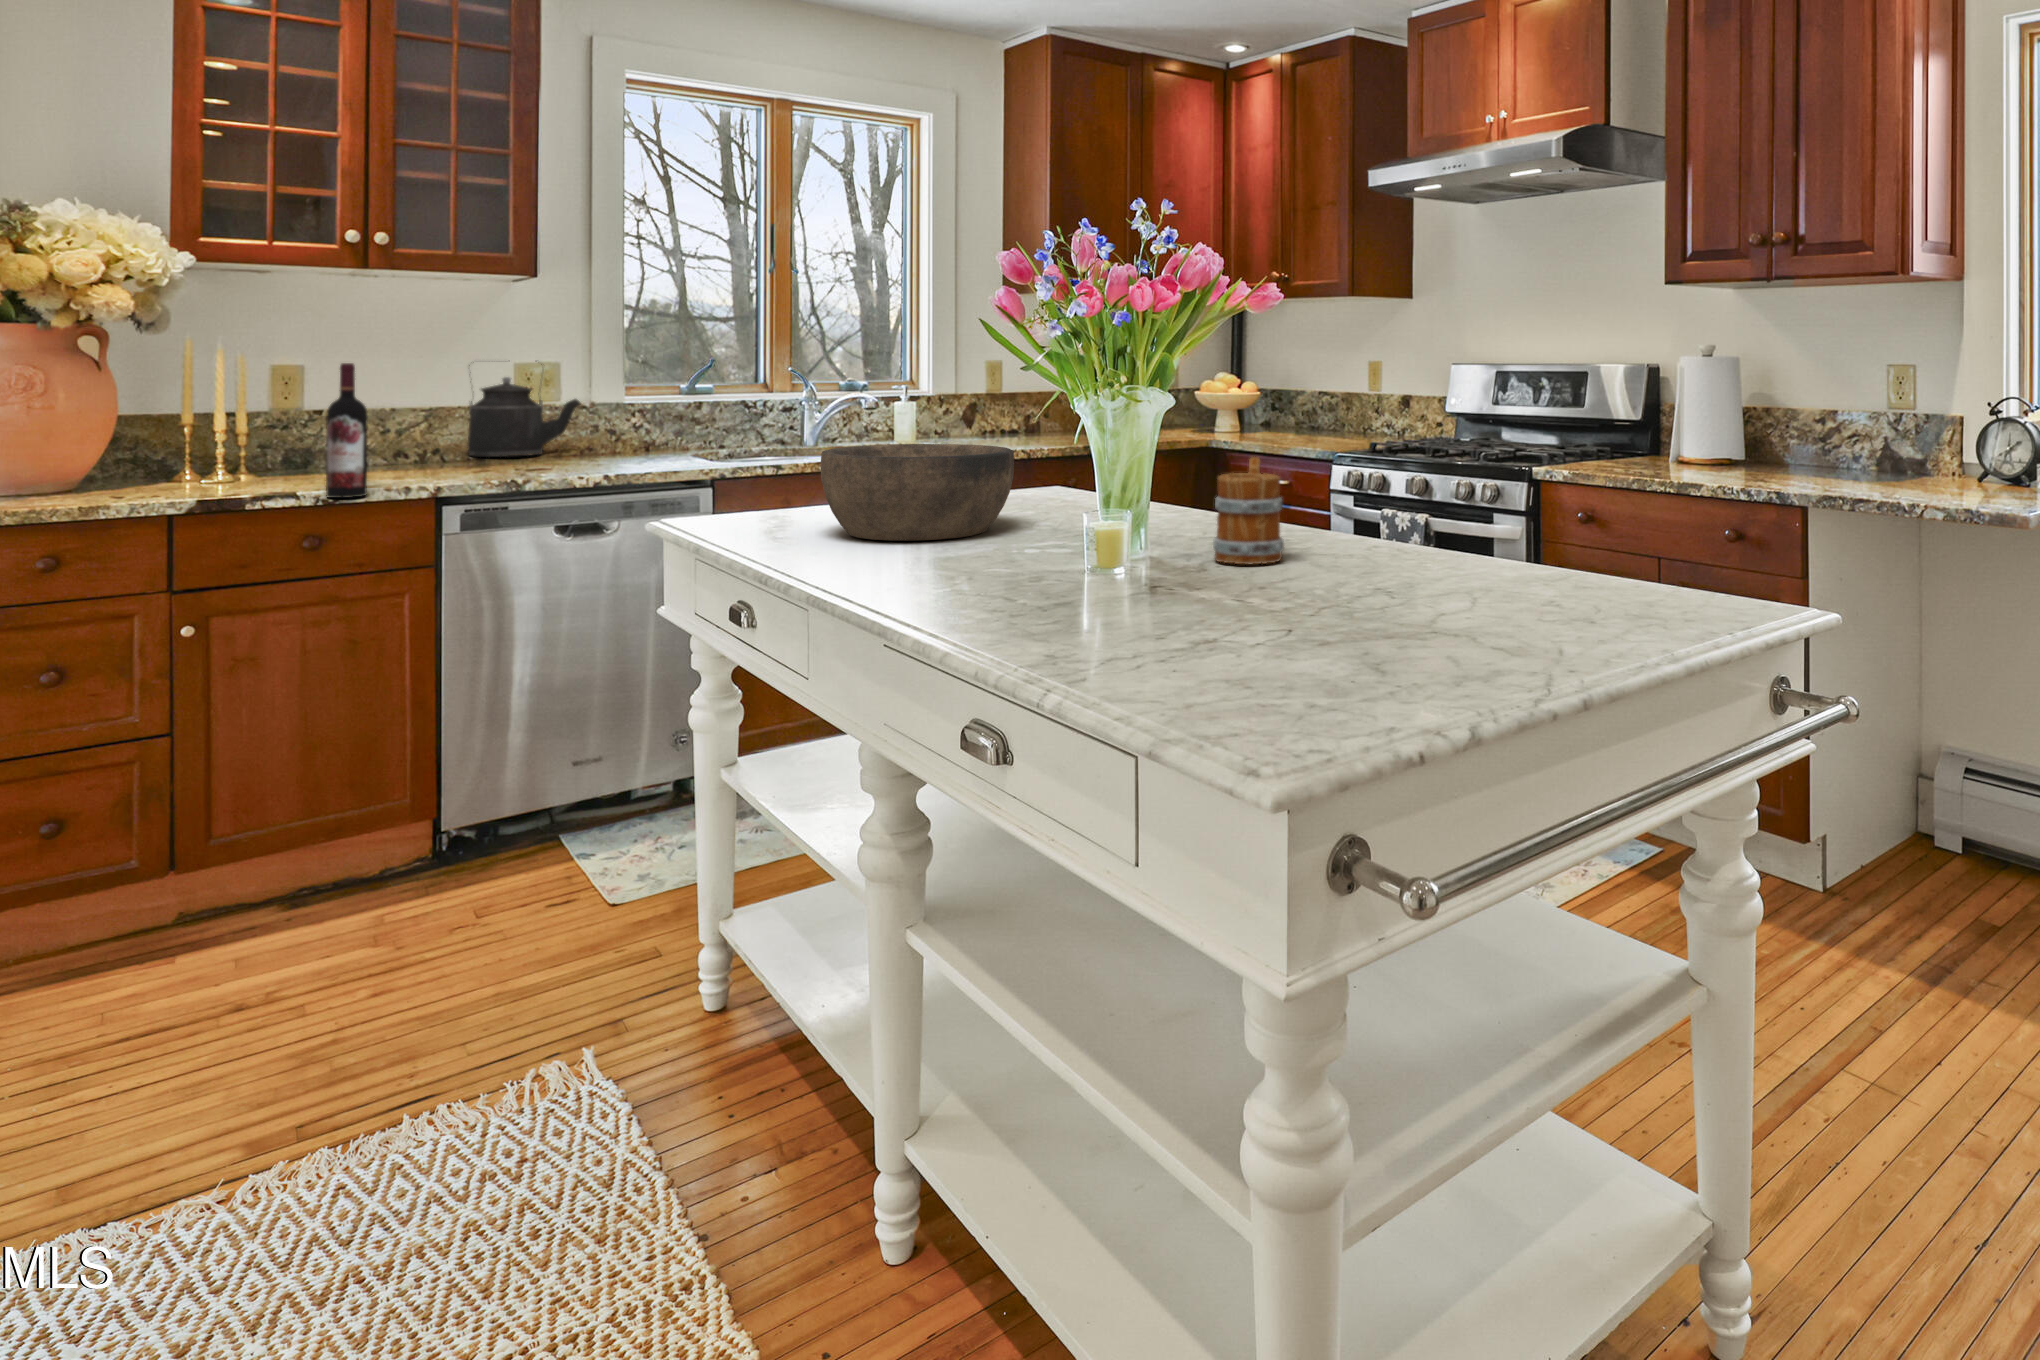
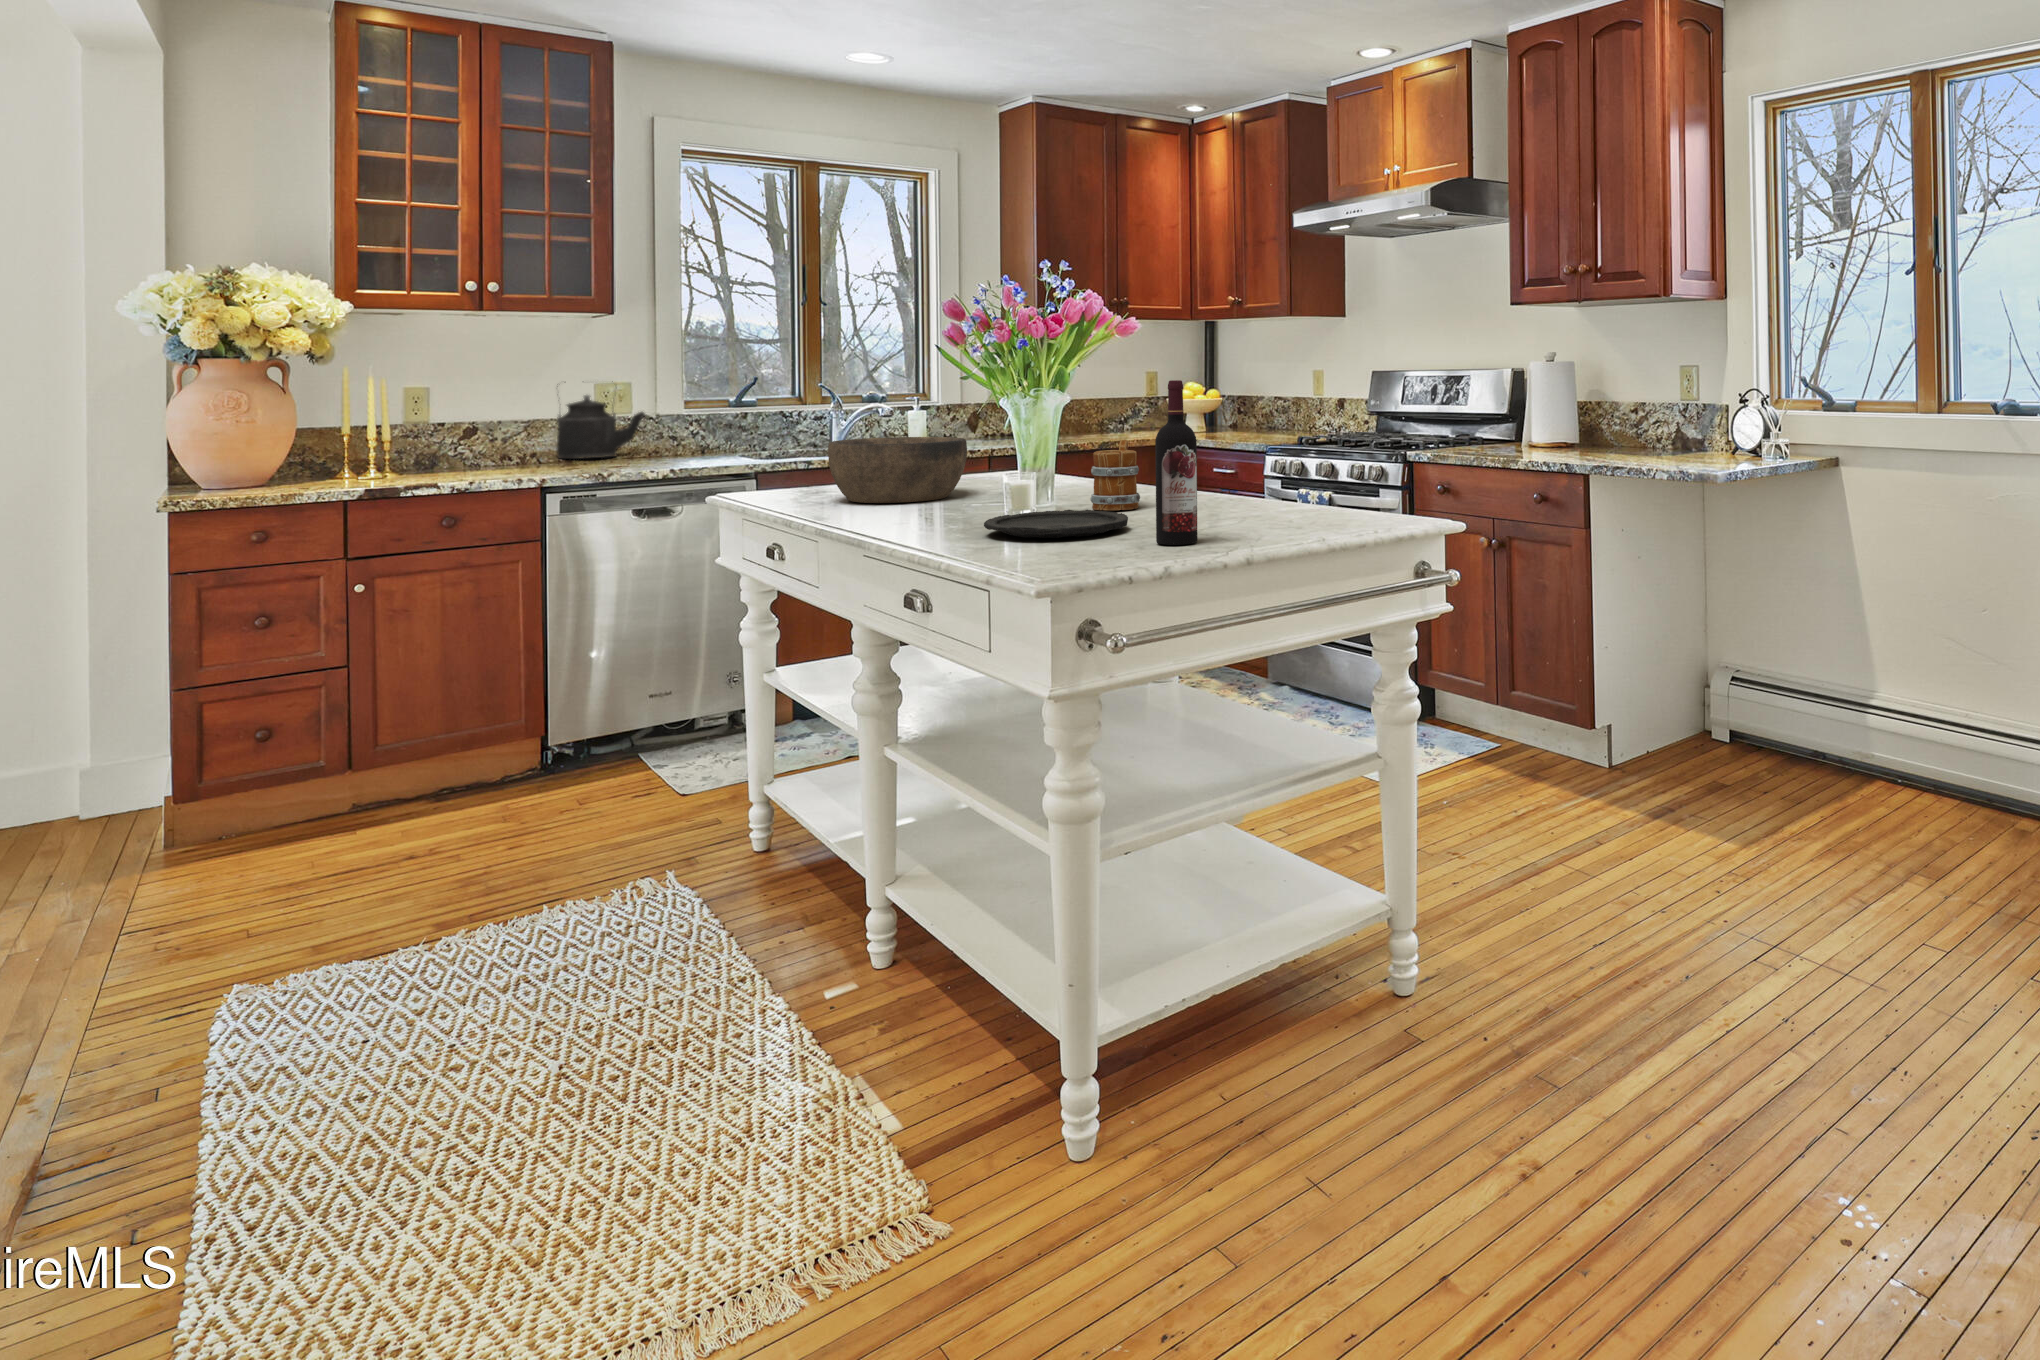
wine bottle: present [326,363,368,498] -> present [1155,380,1198,545]
plate: none [1083,569,1308,626] -> present [984,510,1128,538]

